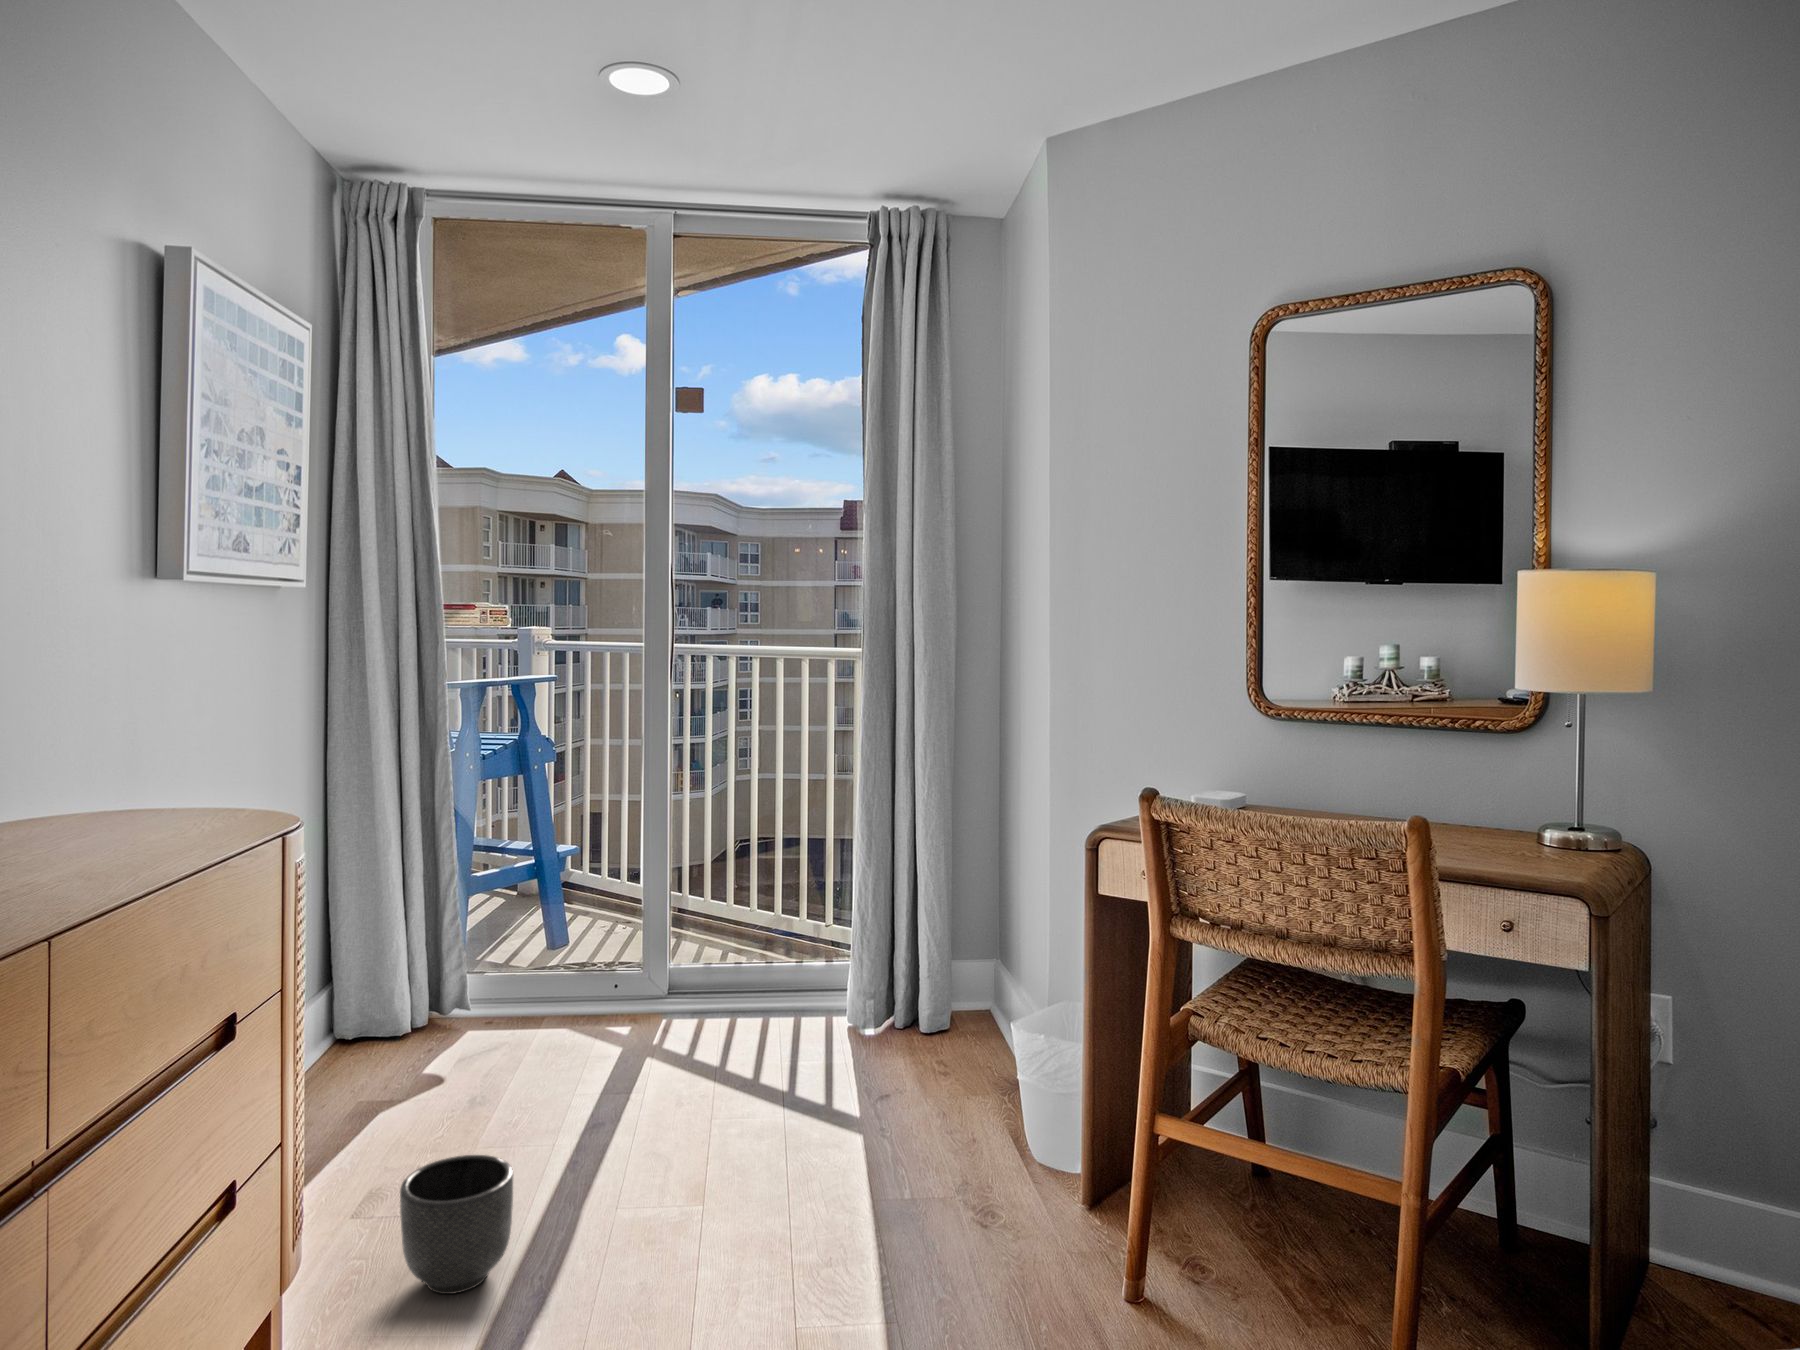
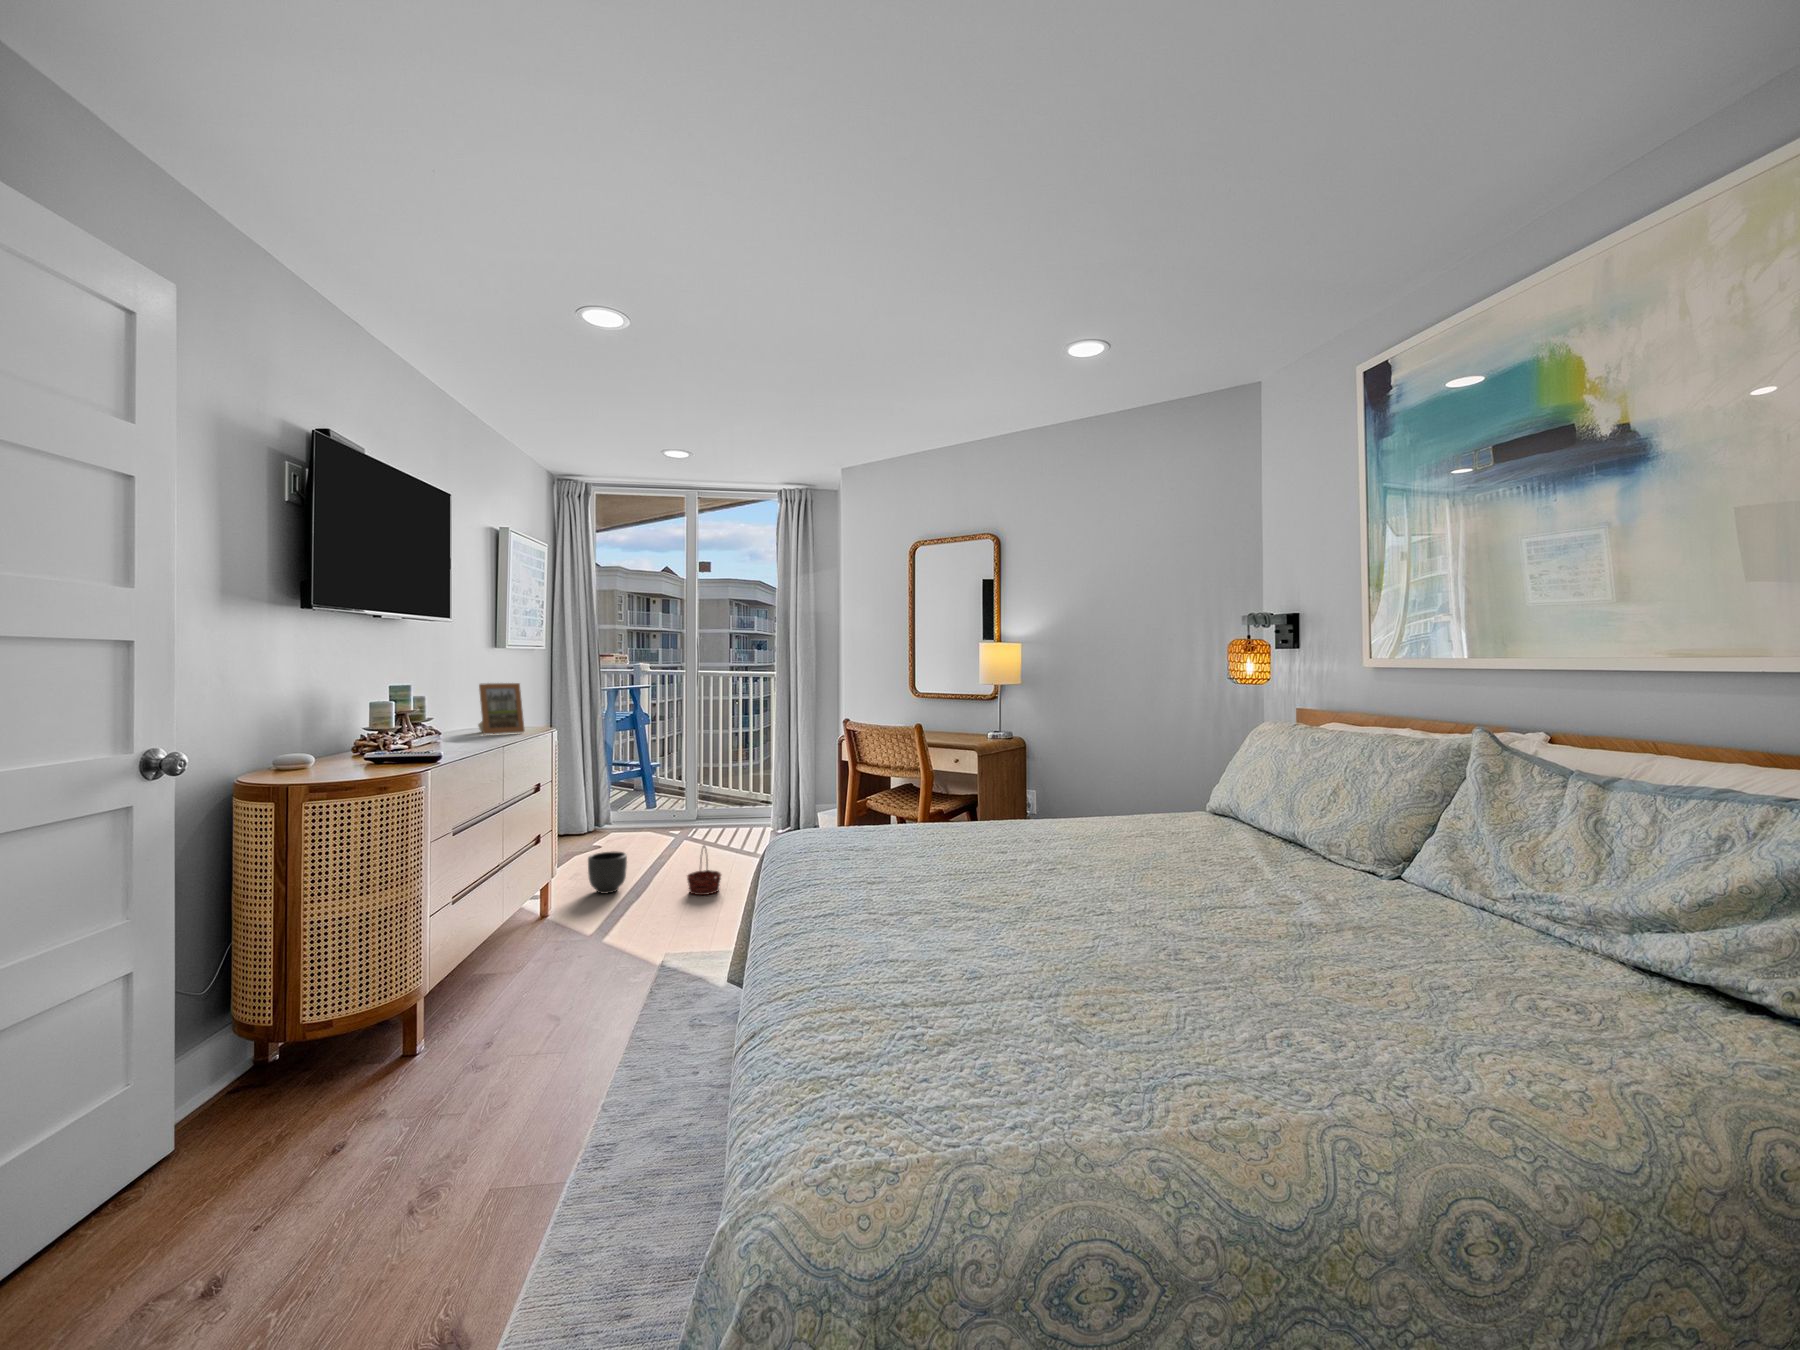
picture frame: none [49,675,199,842] -> present [478,683,525,734]
basket: none [687,1148,788,1305] -> present [687,846,721,895]

